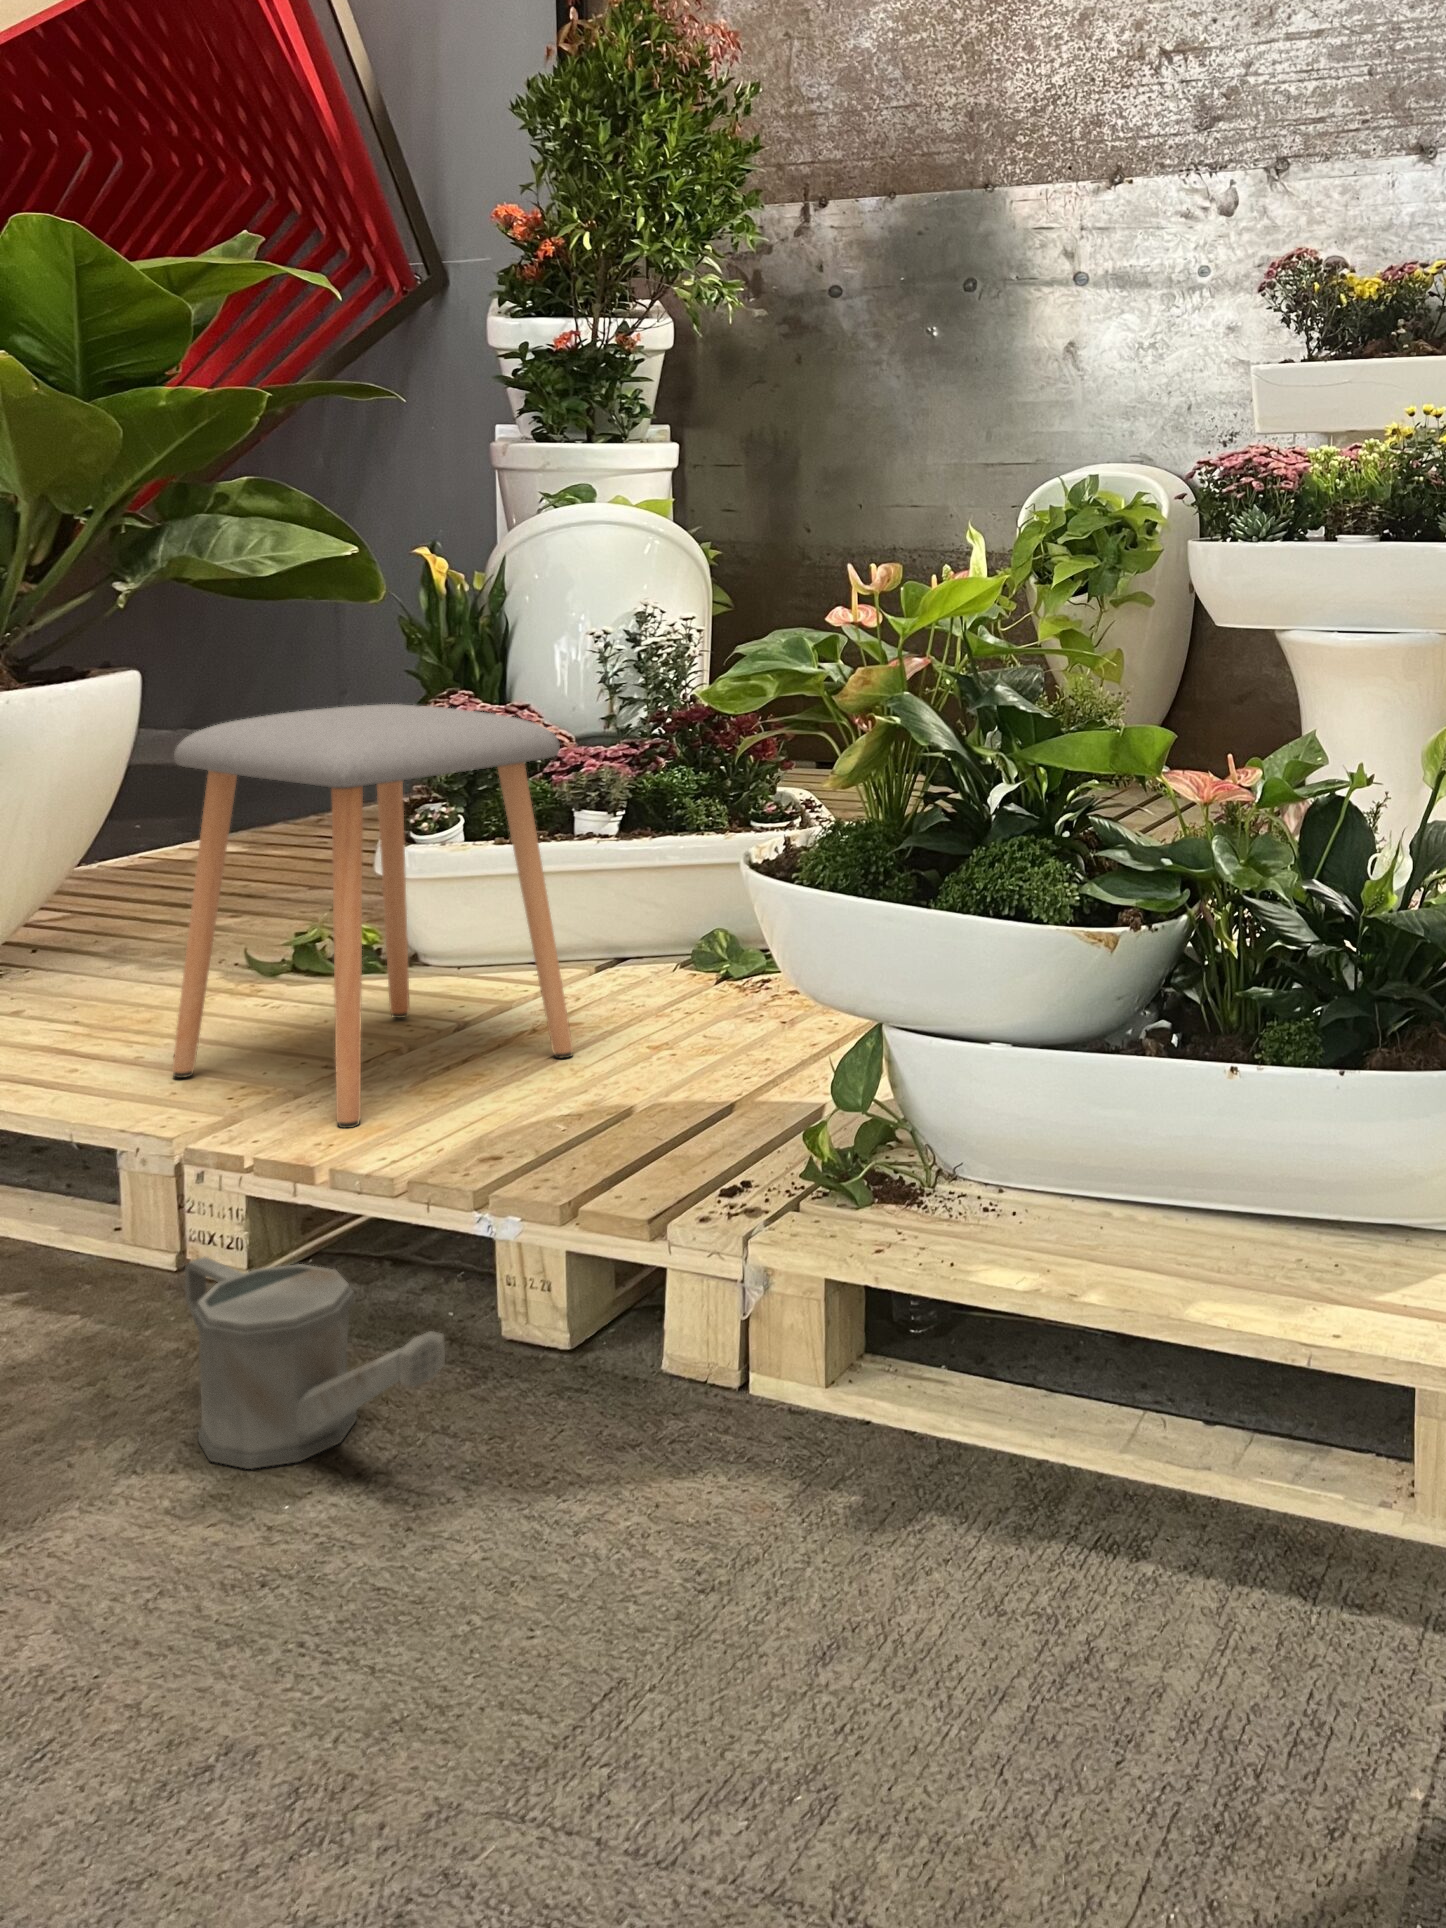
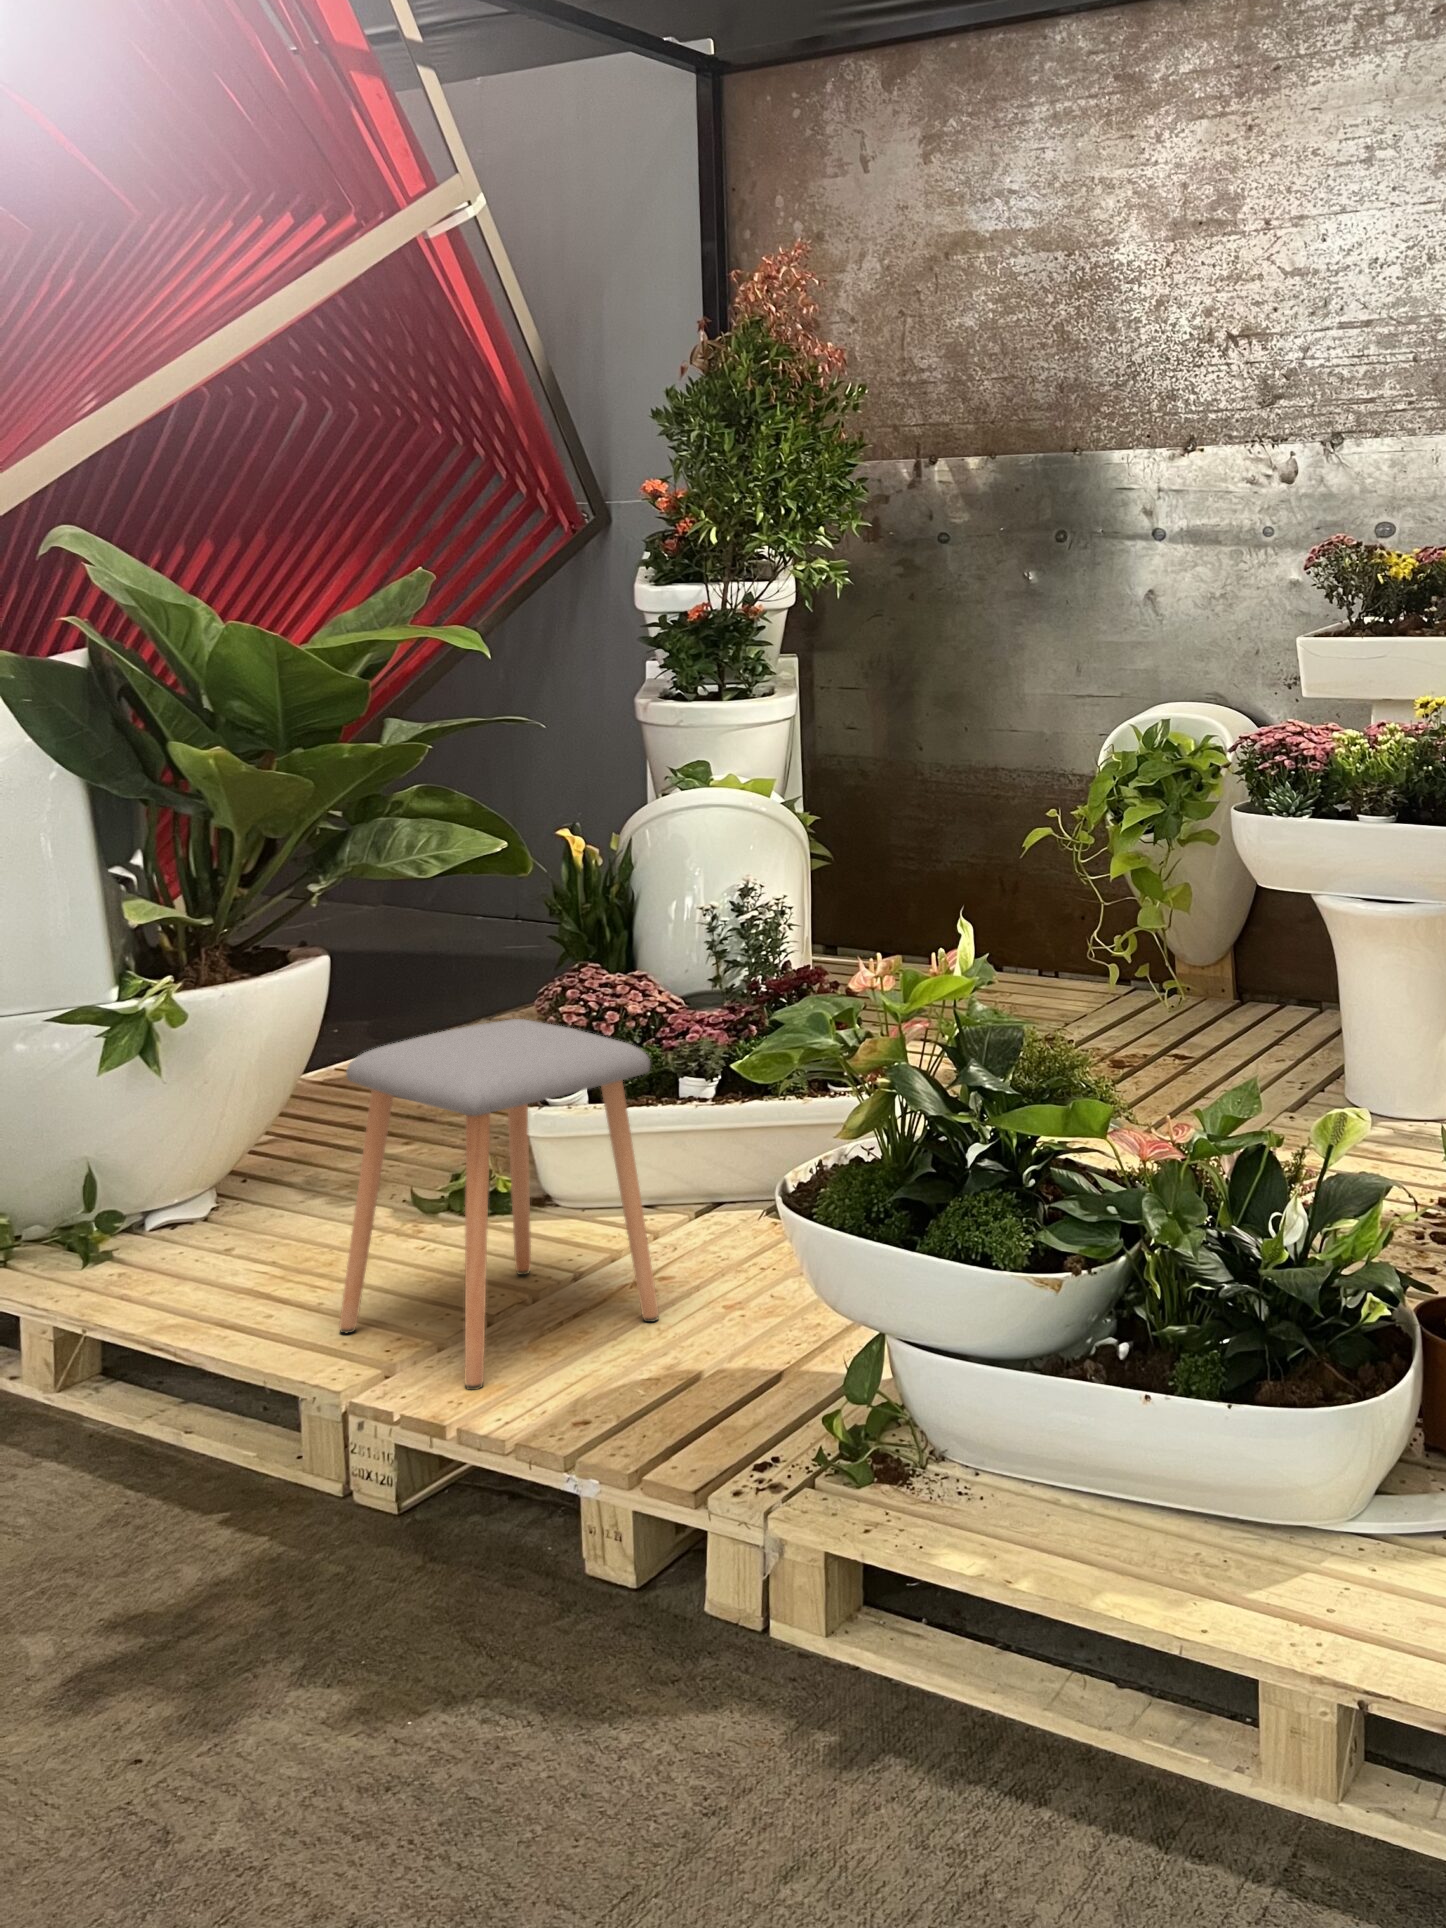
watering can: present [185,1256,445,1469] -> none [343,1510,531,1687]

